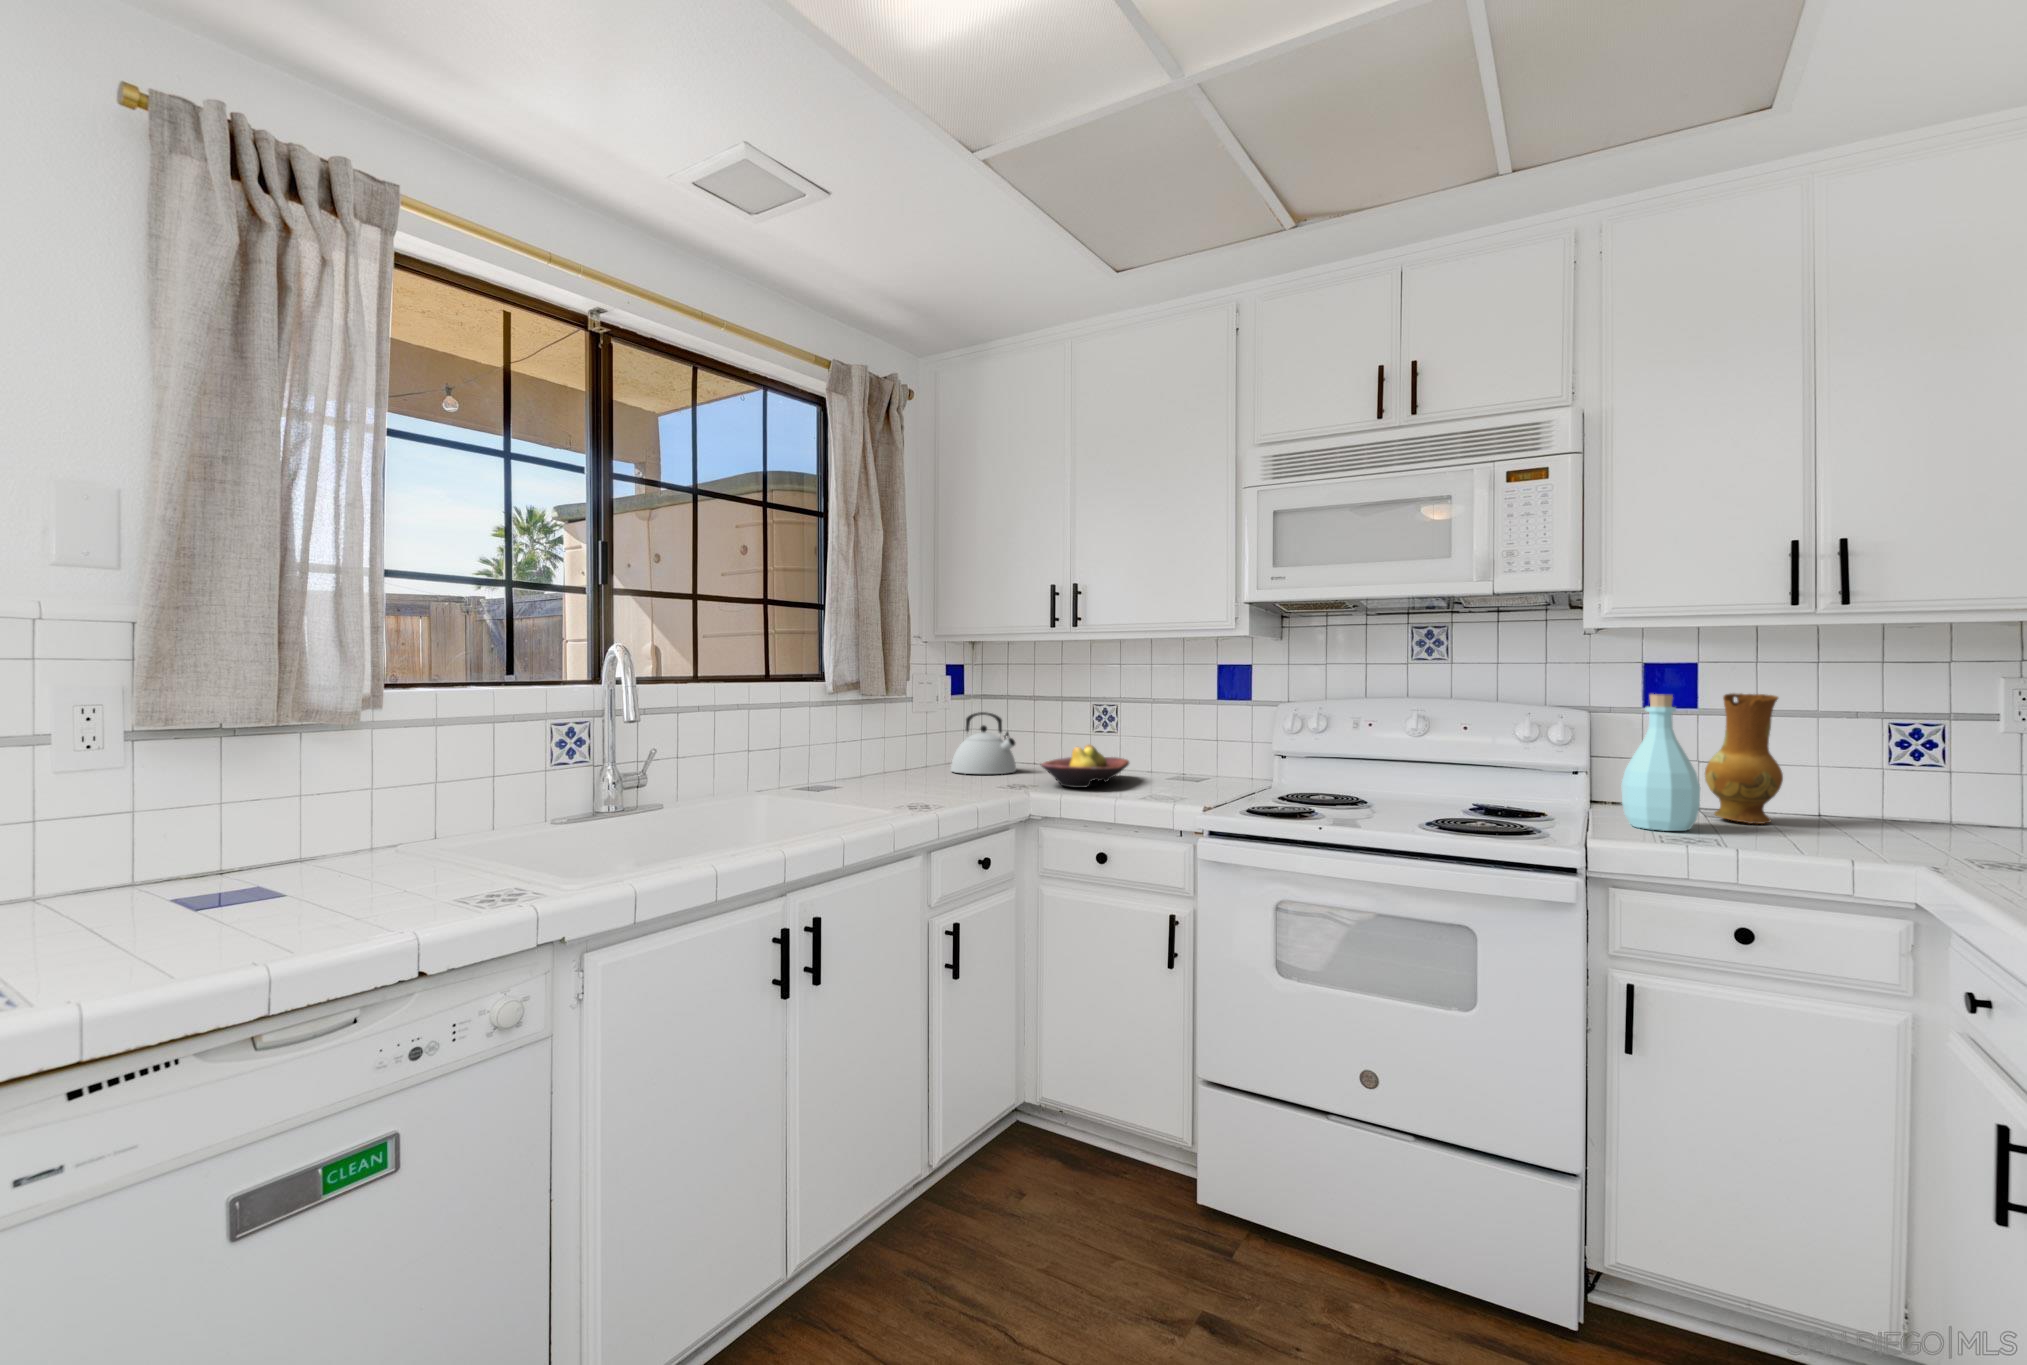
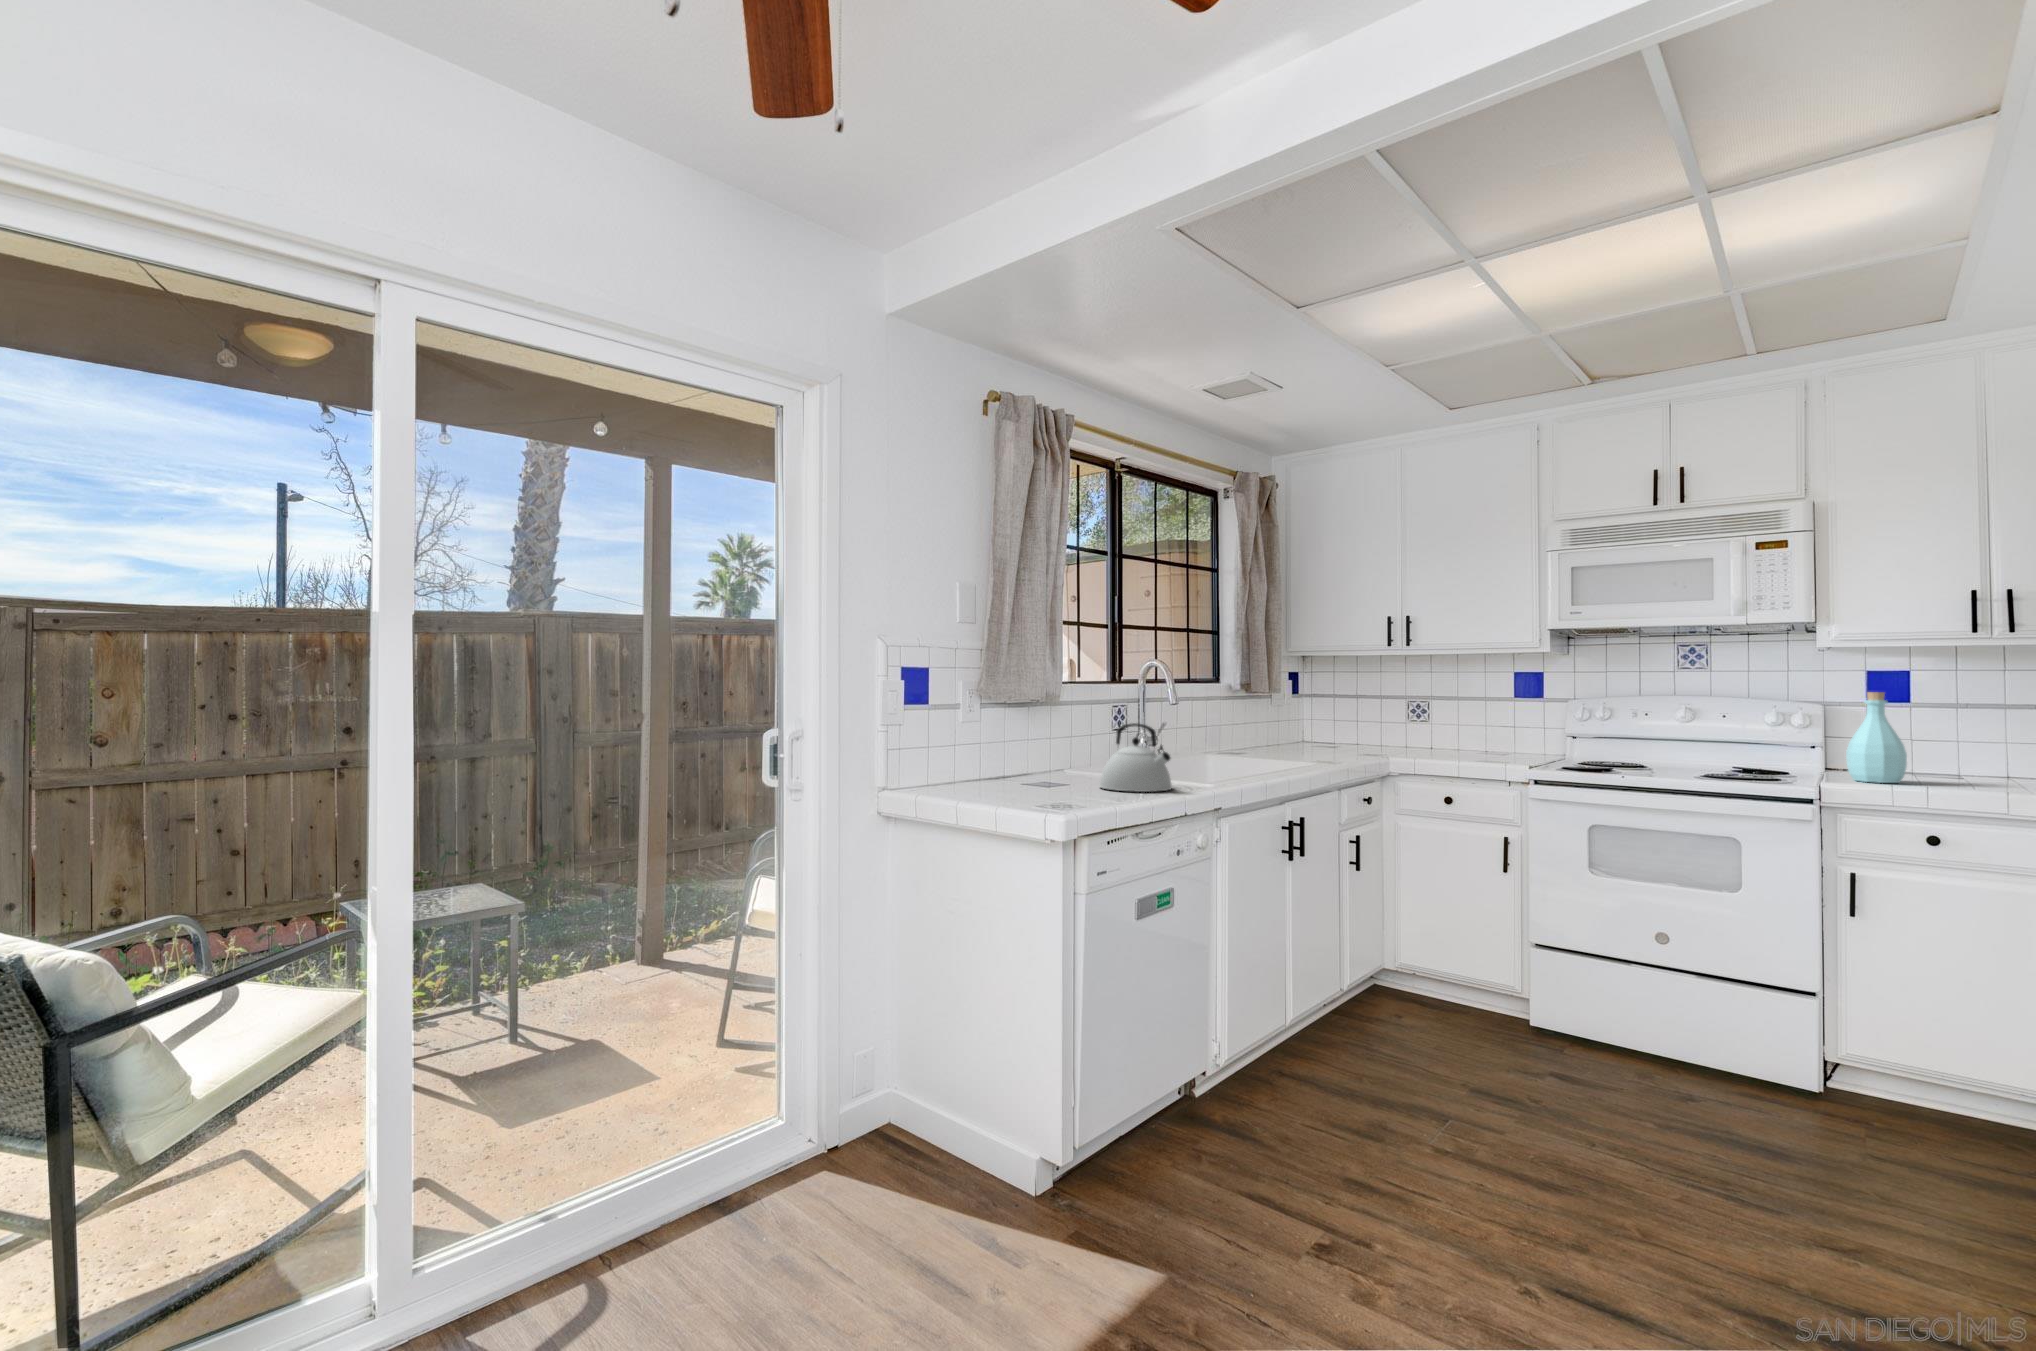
ceramic jug: present [1705,693,1783,824] -> none [1913,692,1975,782]
kettle: present [951,712,1016,774] -> present [1100,723,1172,792]
fruit bowl: present [1041,745,1129,788] -> none [1392,728,1454,756]

